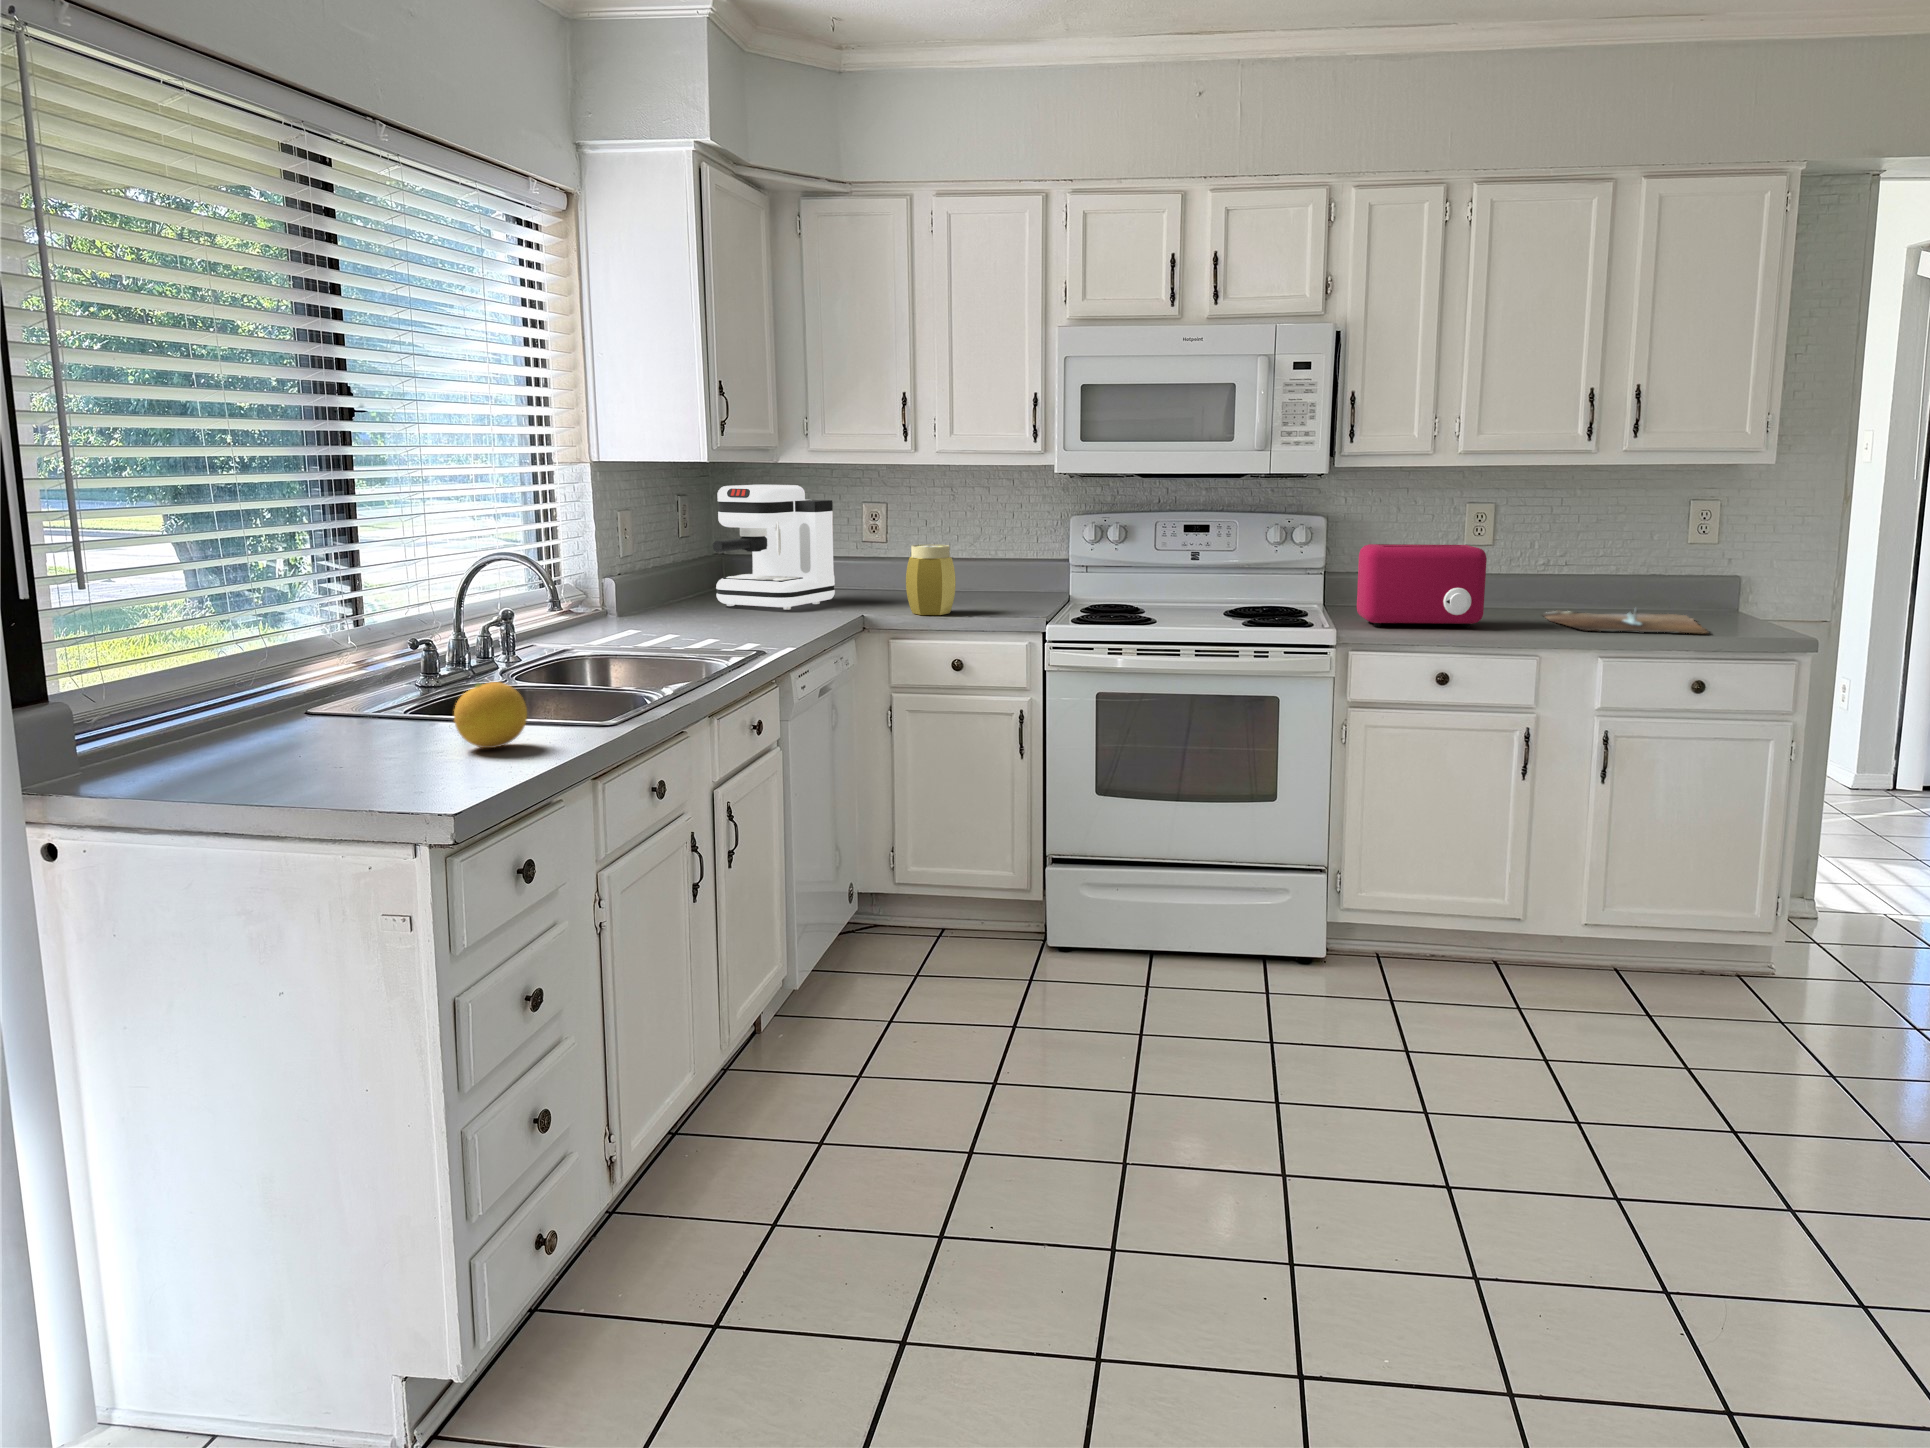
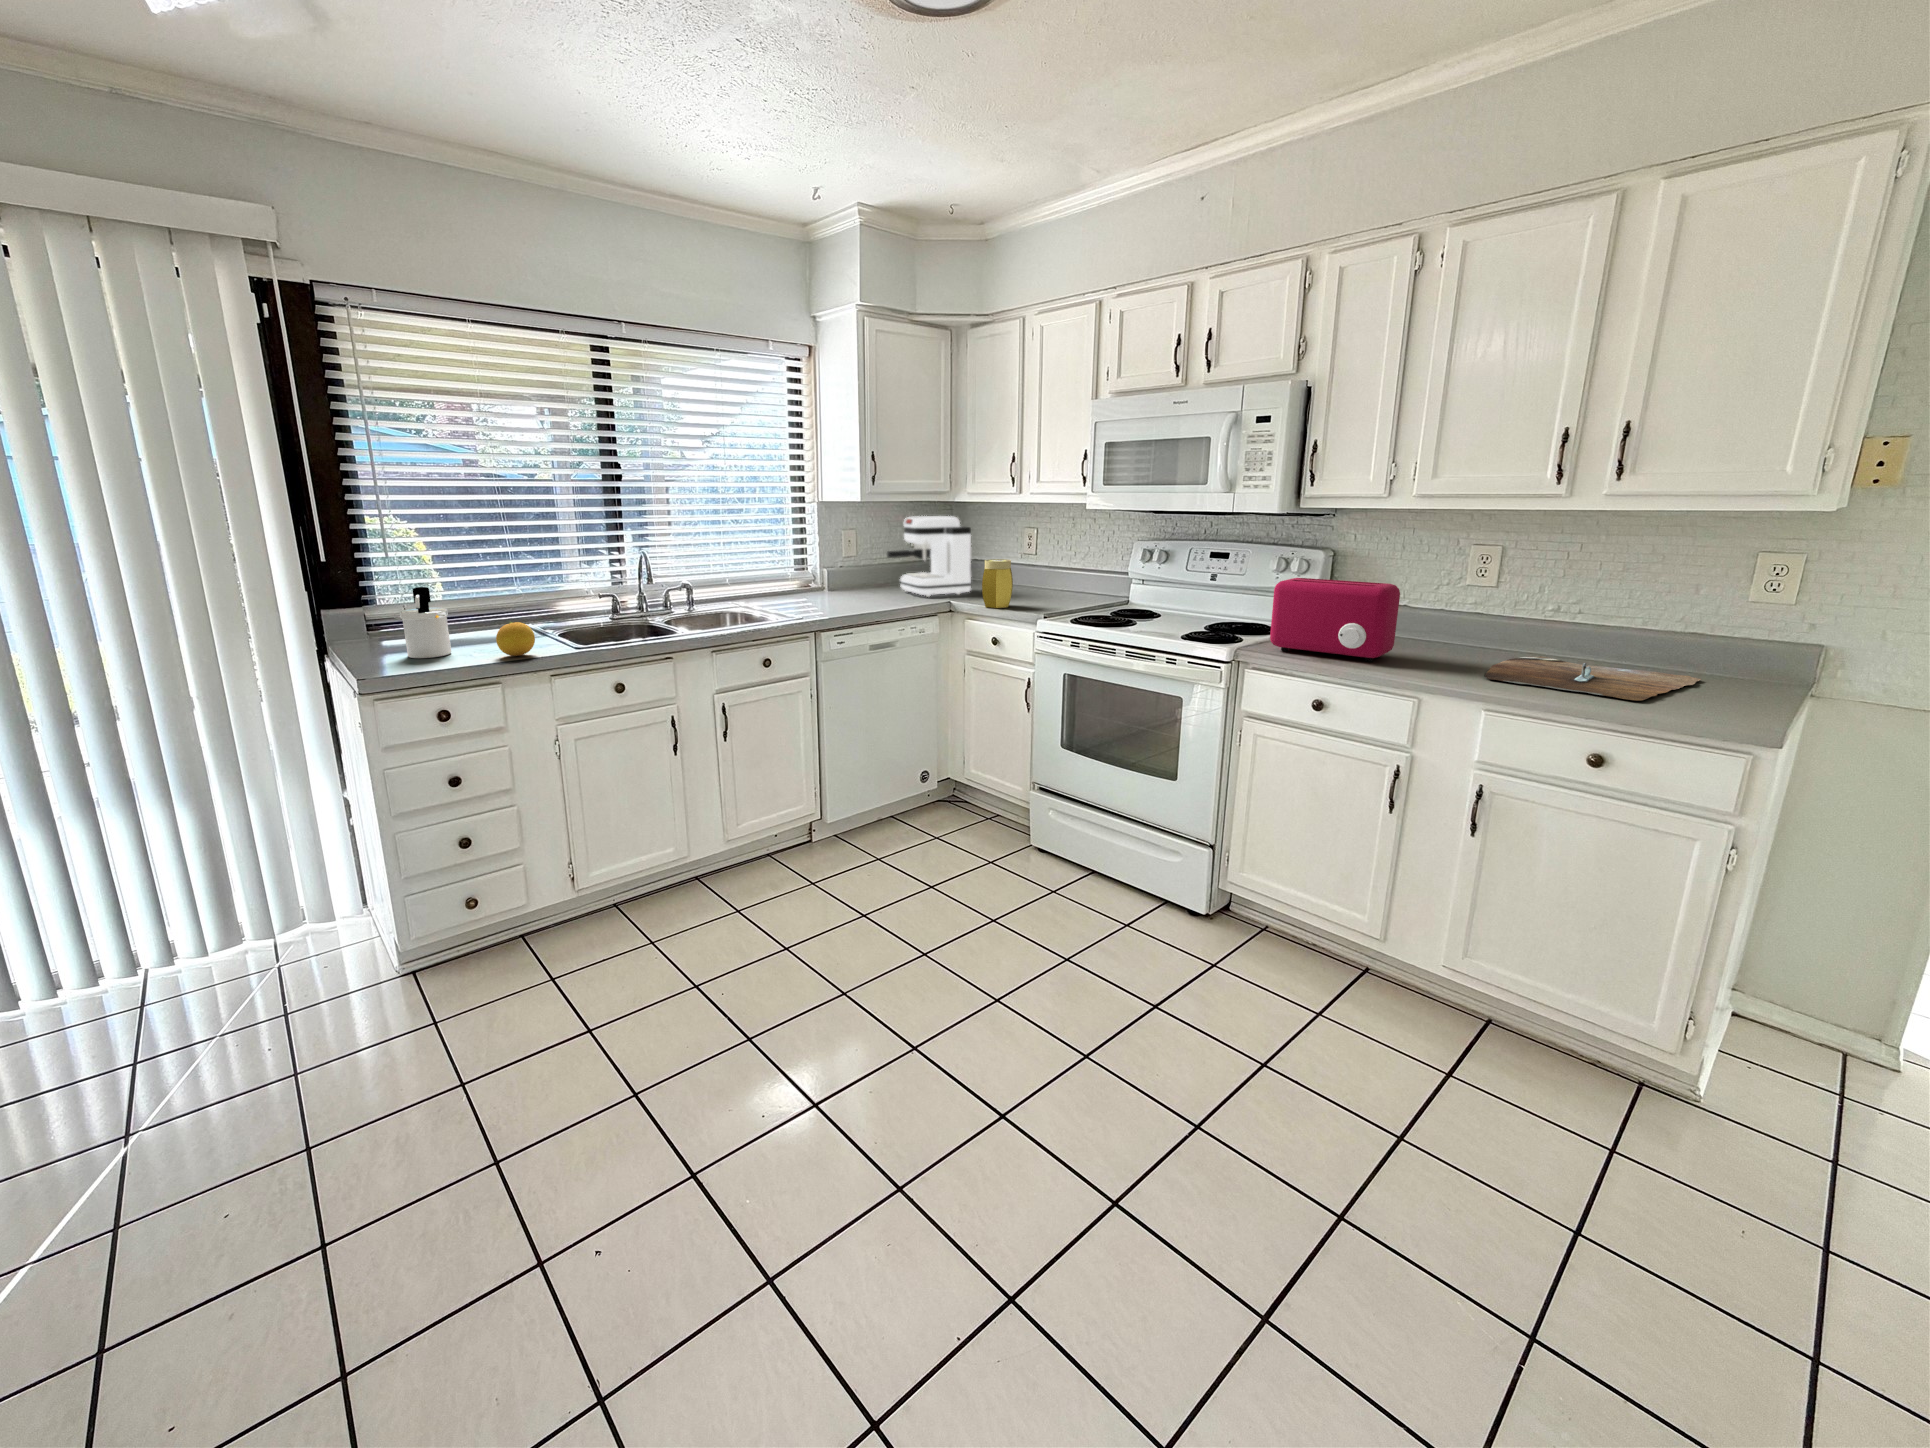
soap dispenser: none [237,628,355,780] -> present [400,587,451,658]

